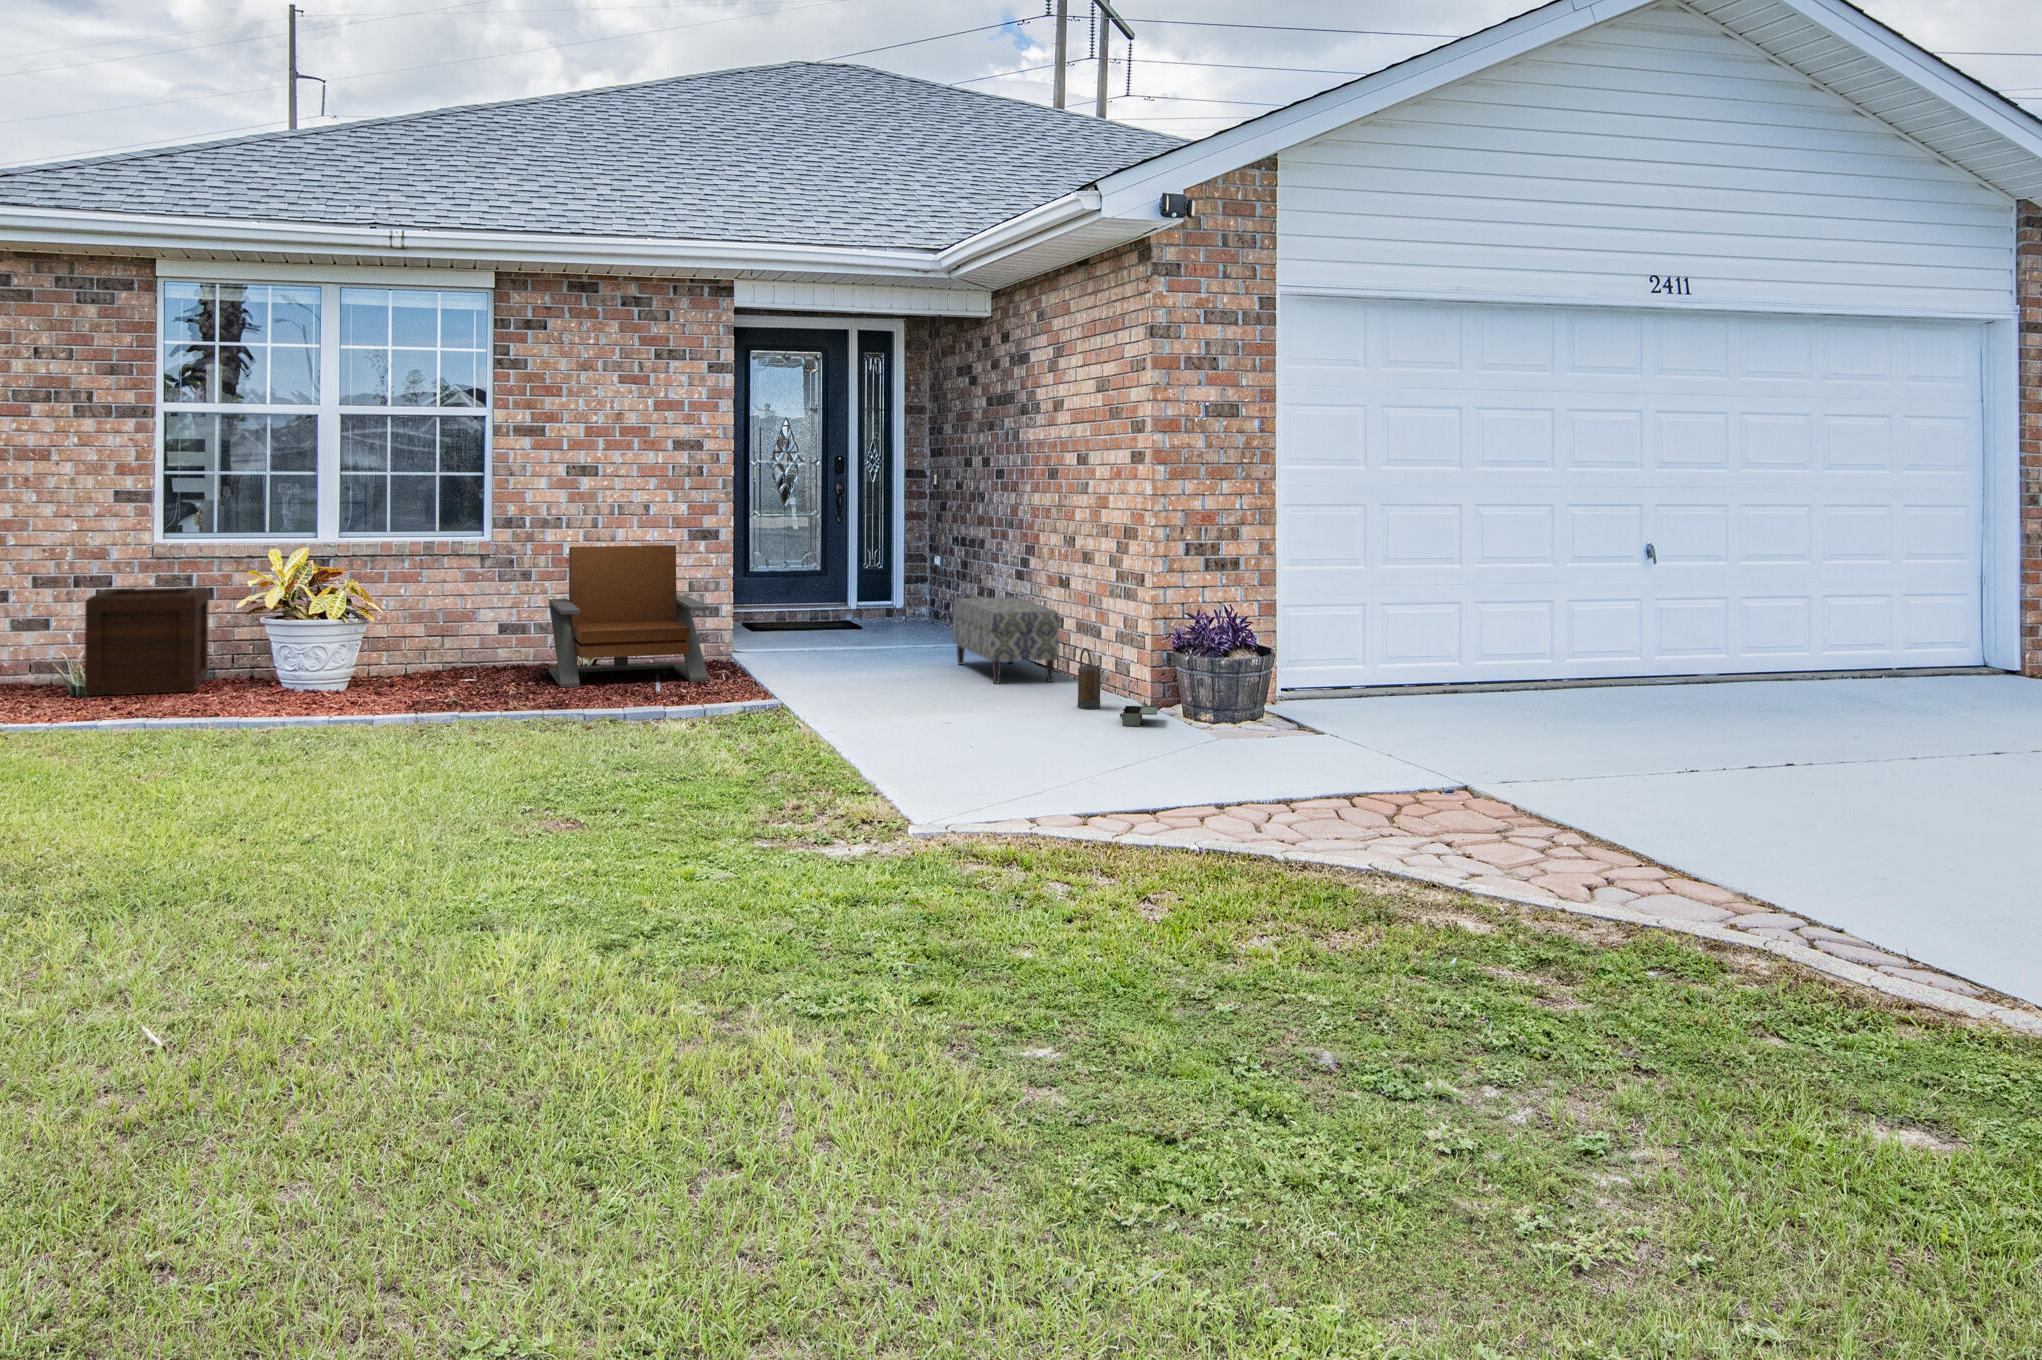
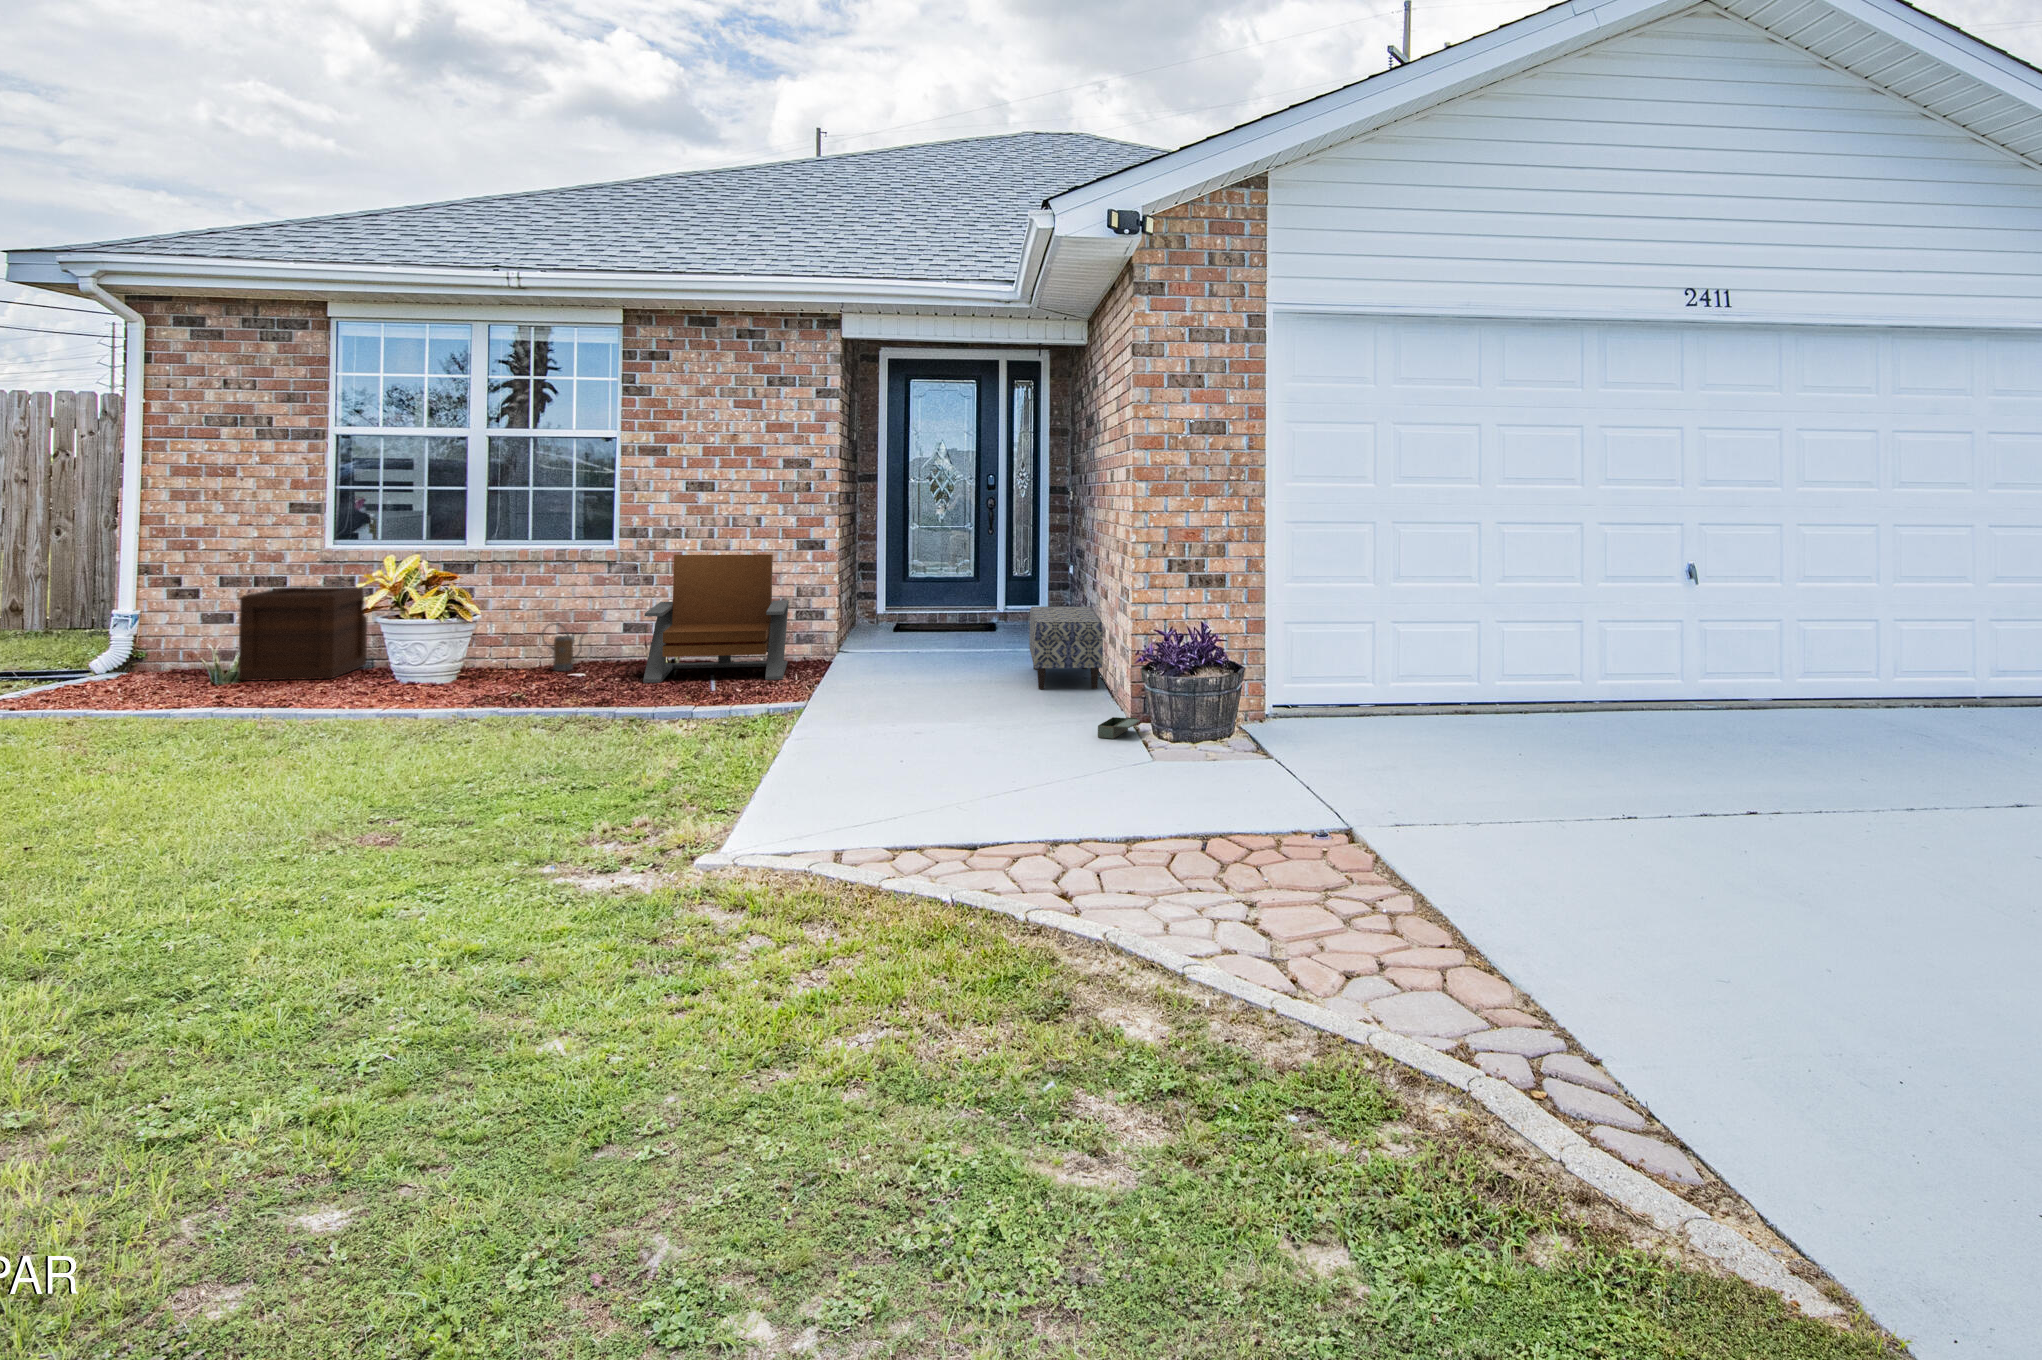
watering can: present [1078,648,1101,709] -> present [541,623,585,671]

